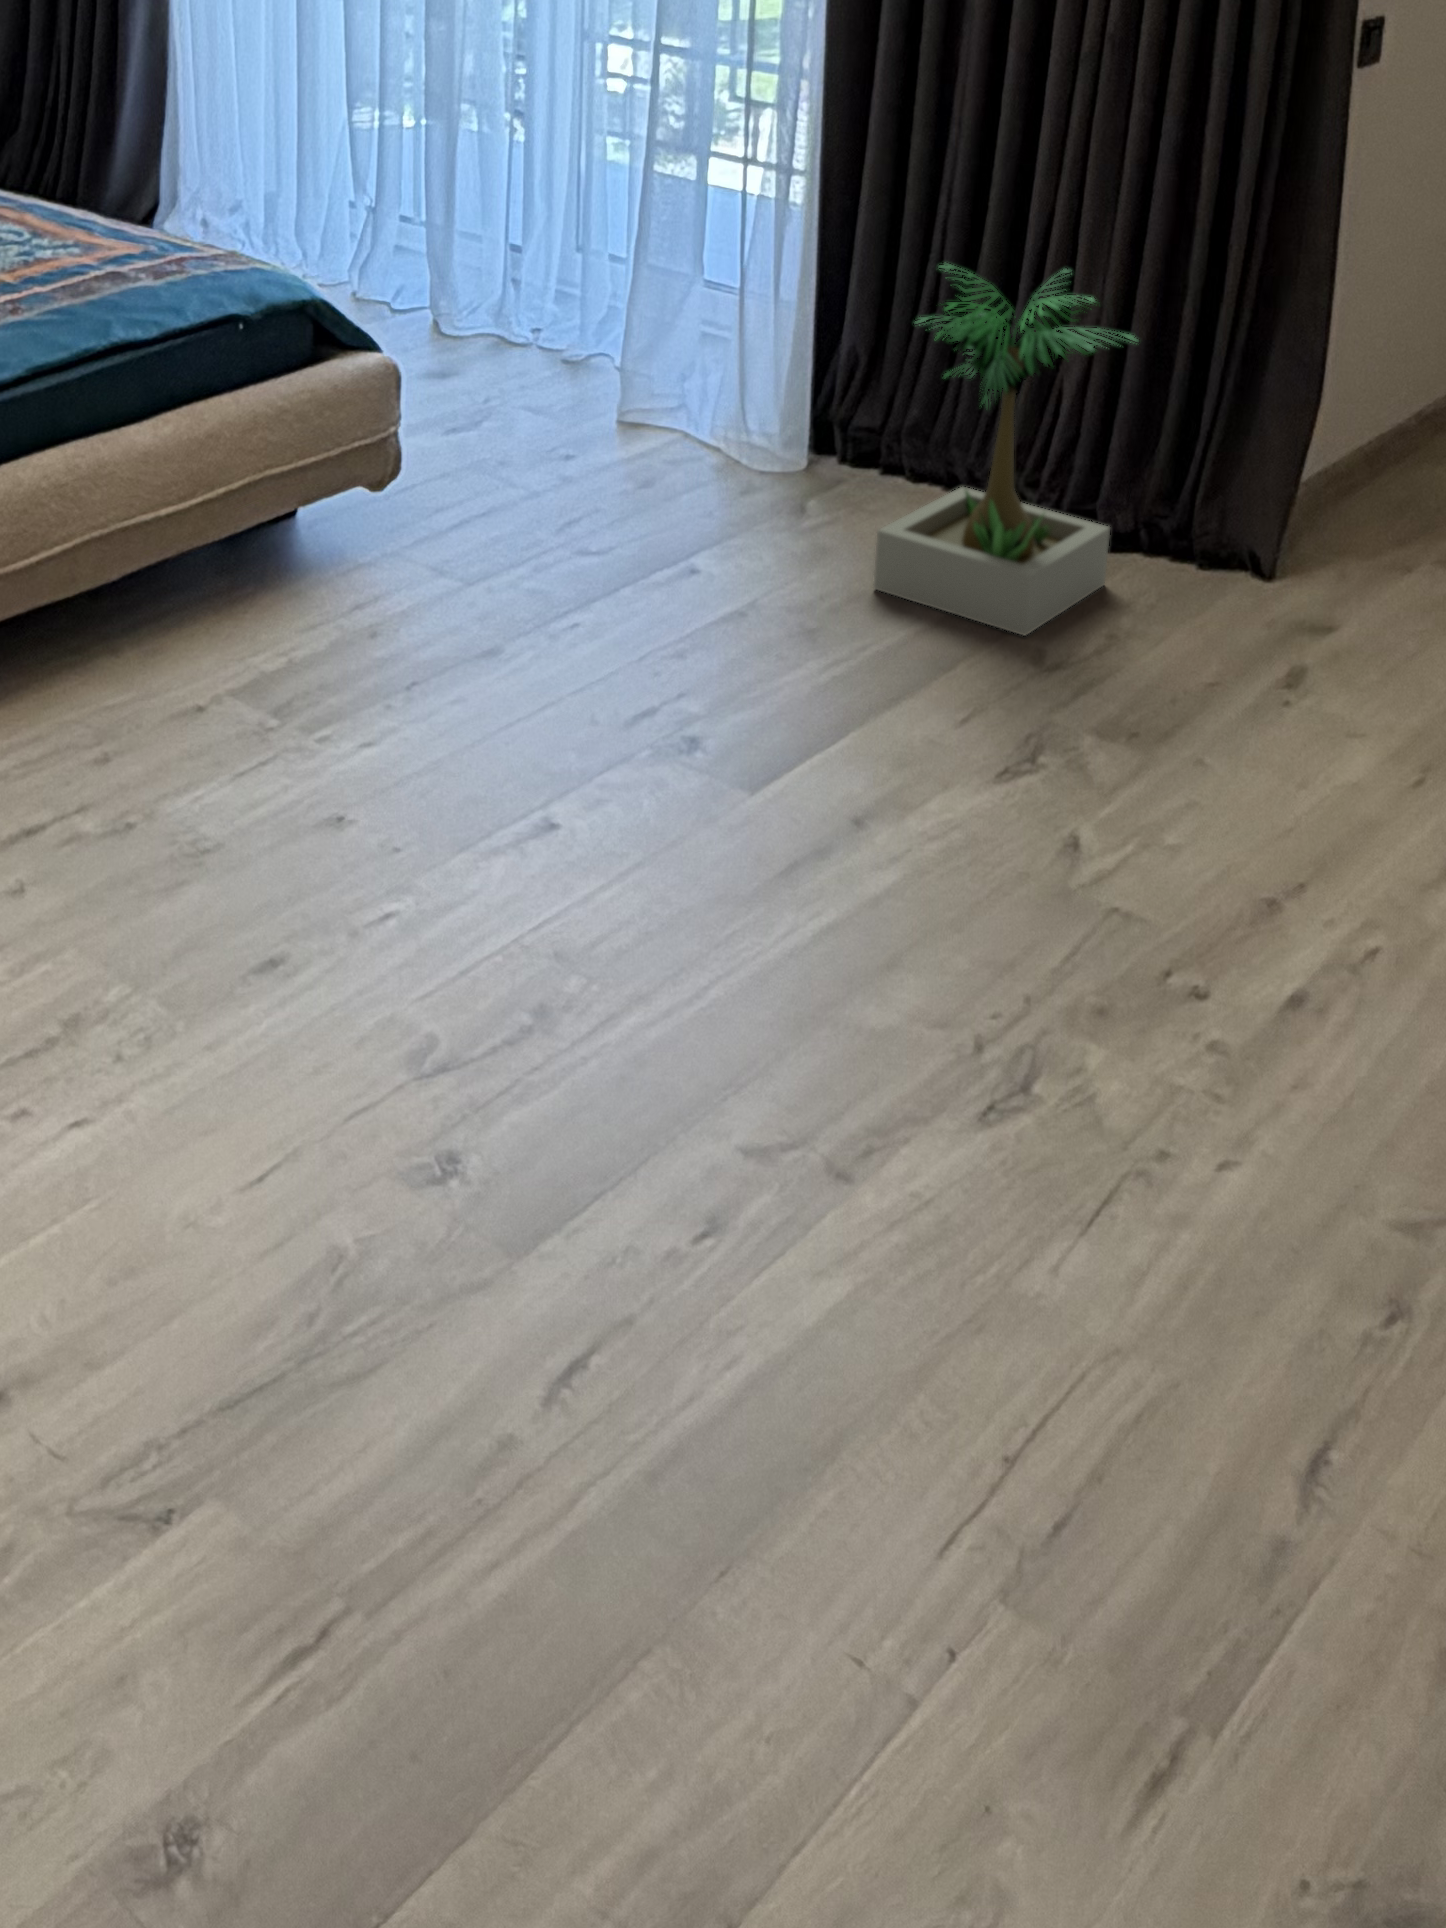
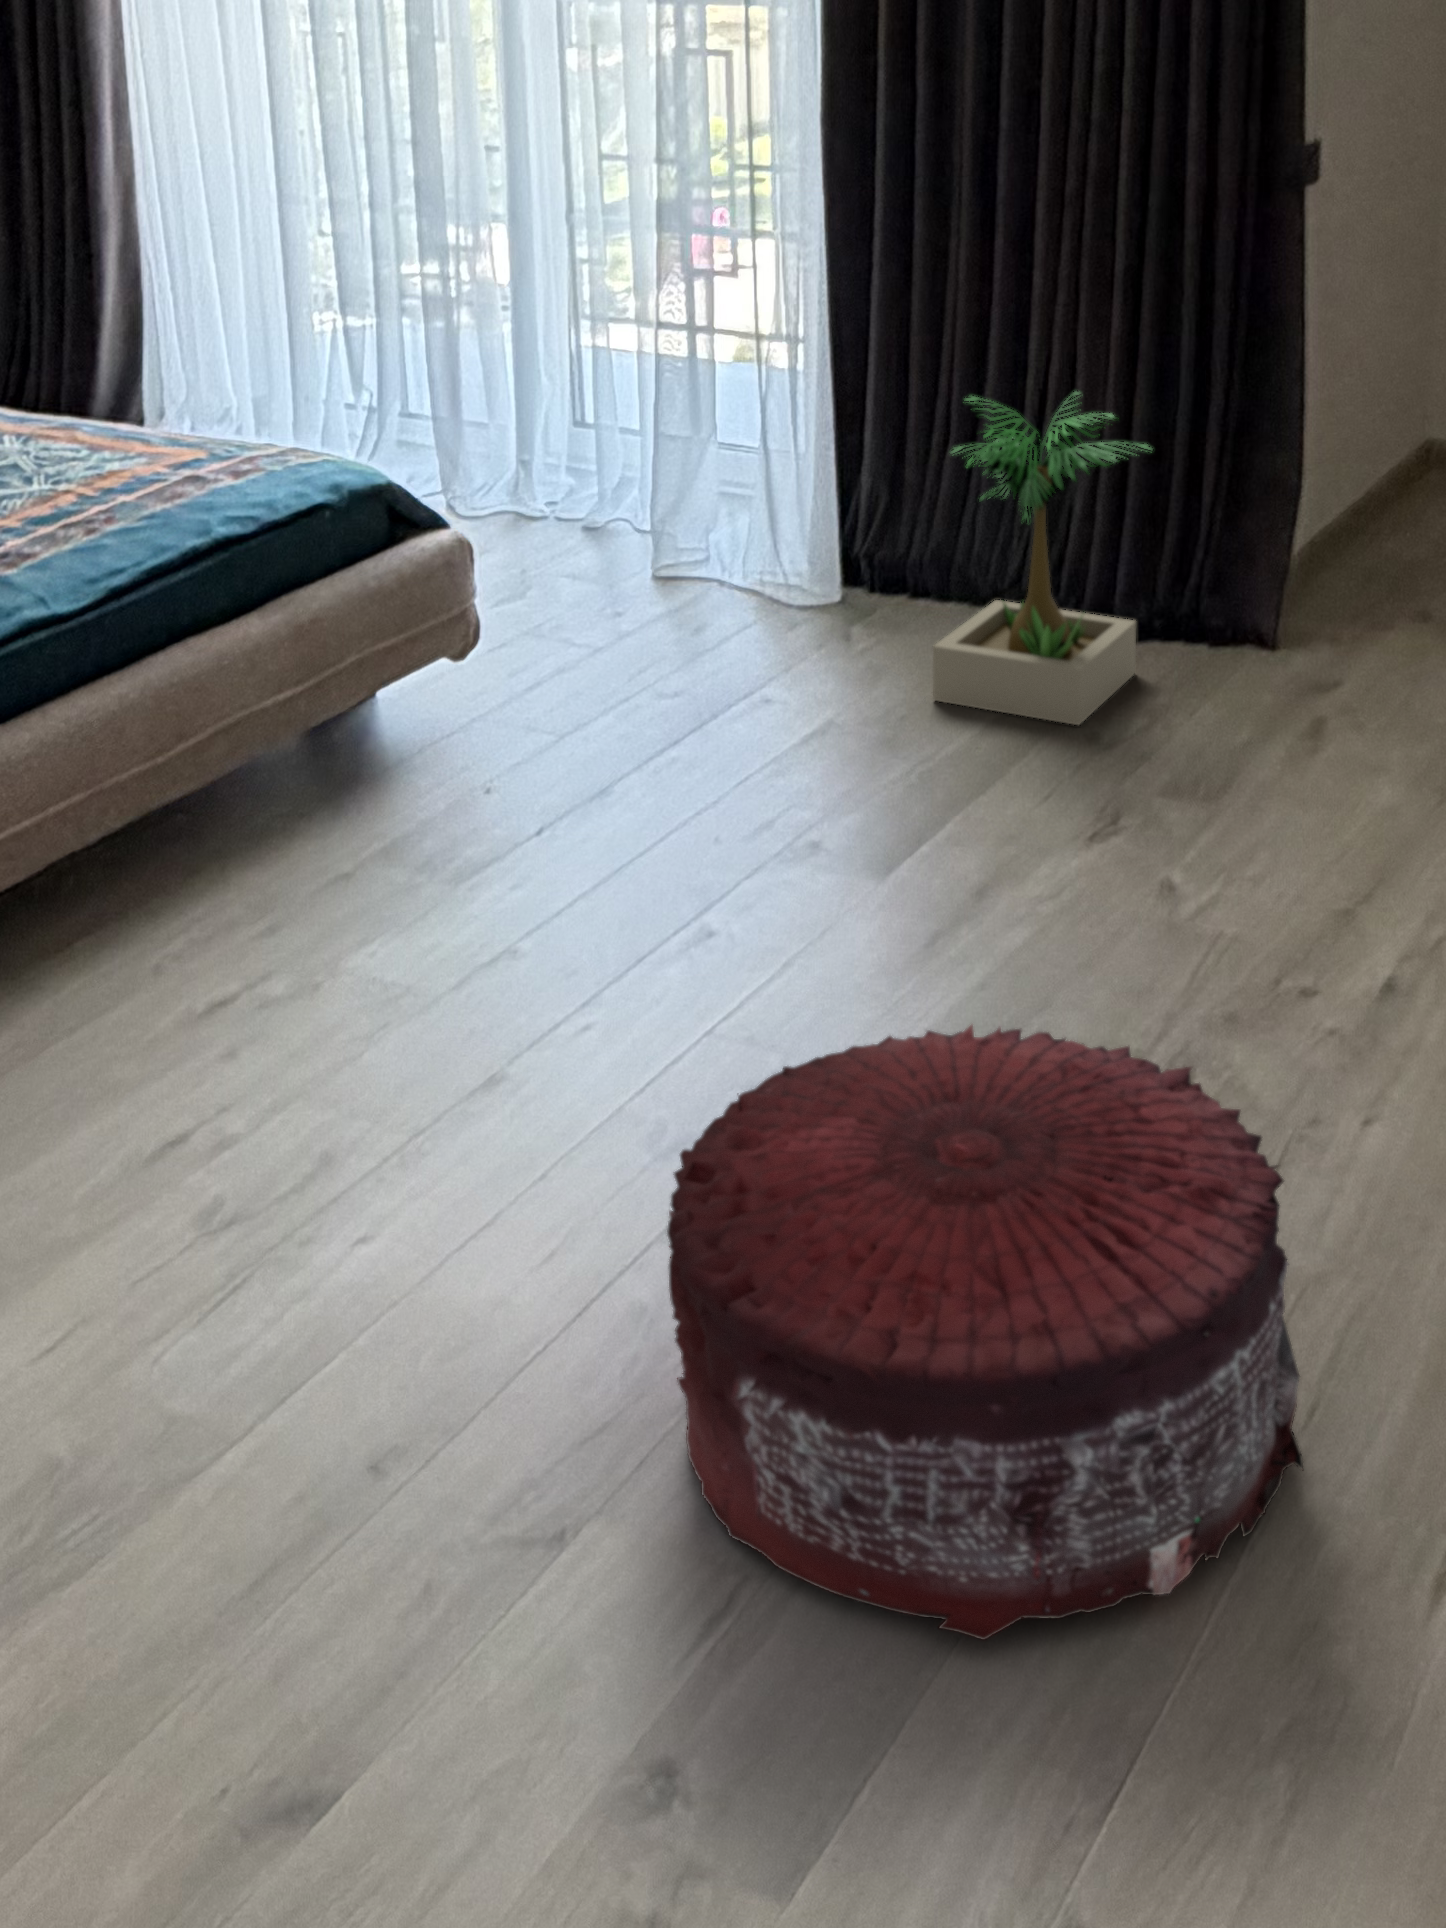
pouf: none [317,984,1049,1746] -> present [667,1025,1303,1640]

